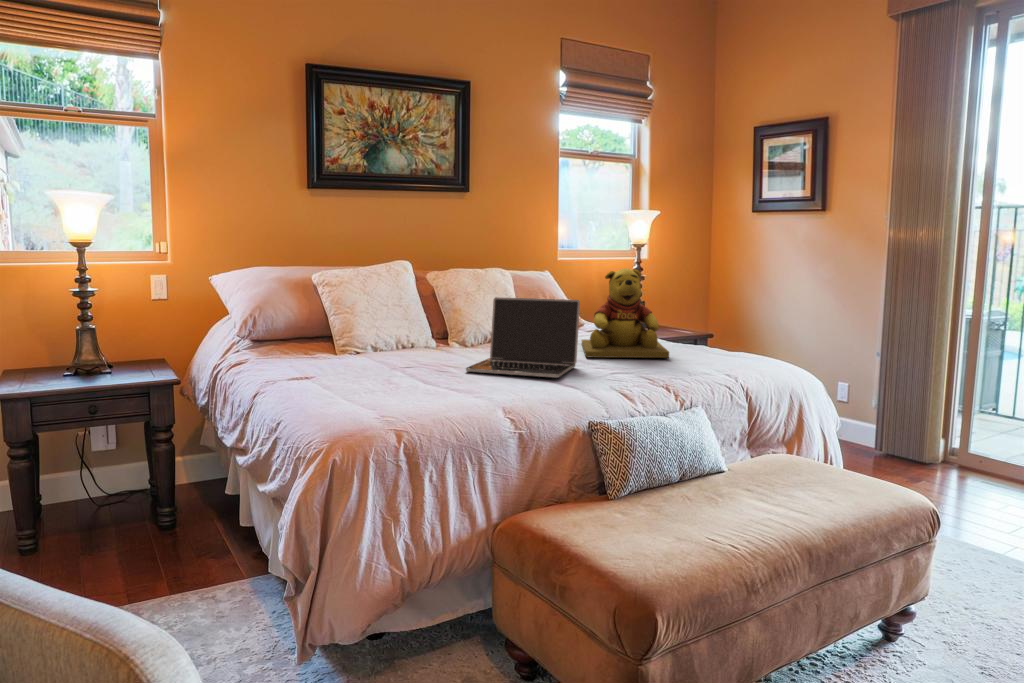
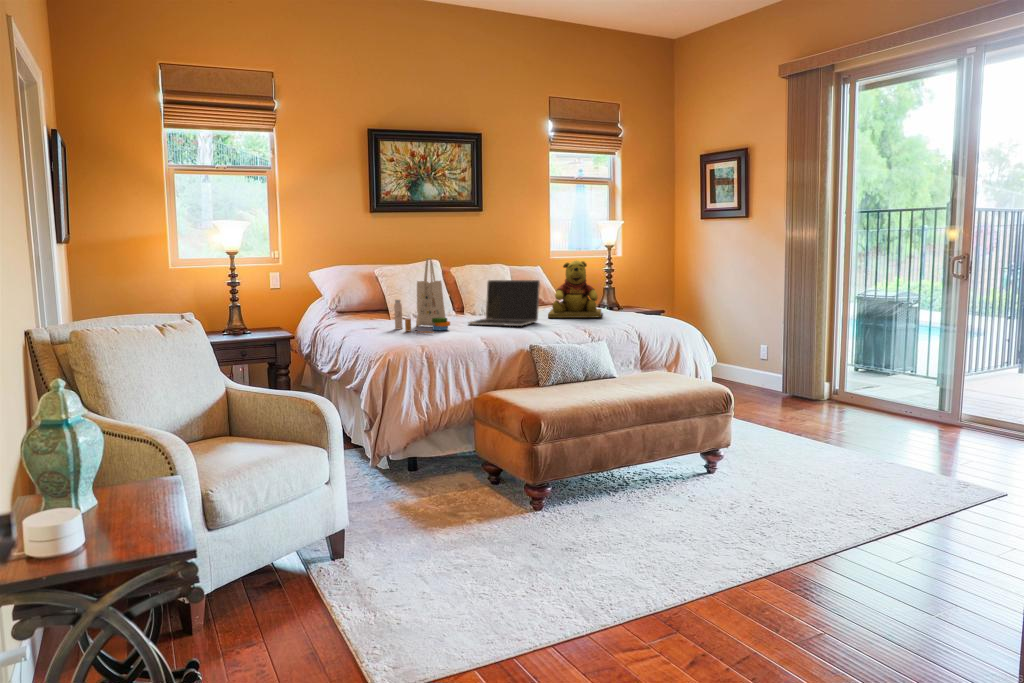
tote bag: none [345,262,441,396] -> present [394,258,450,333]

